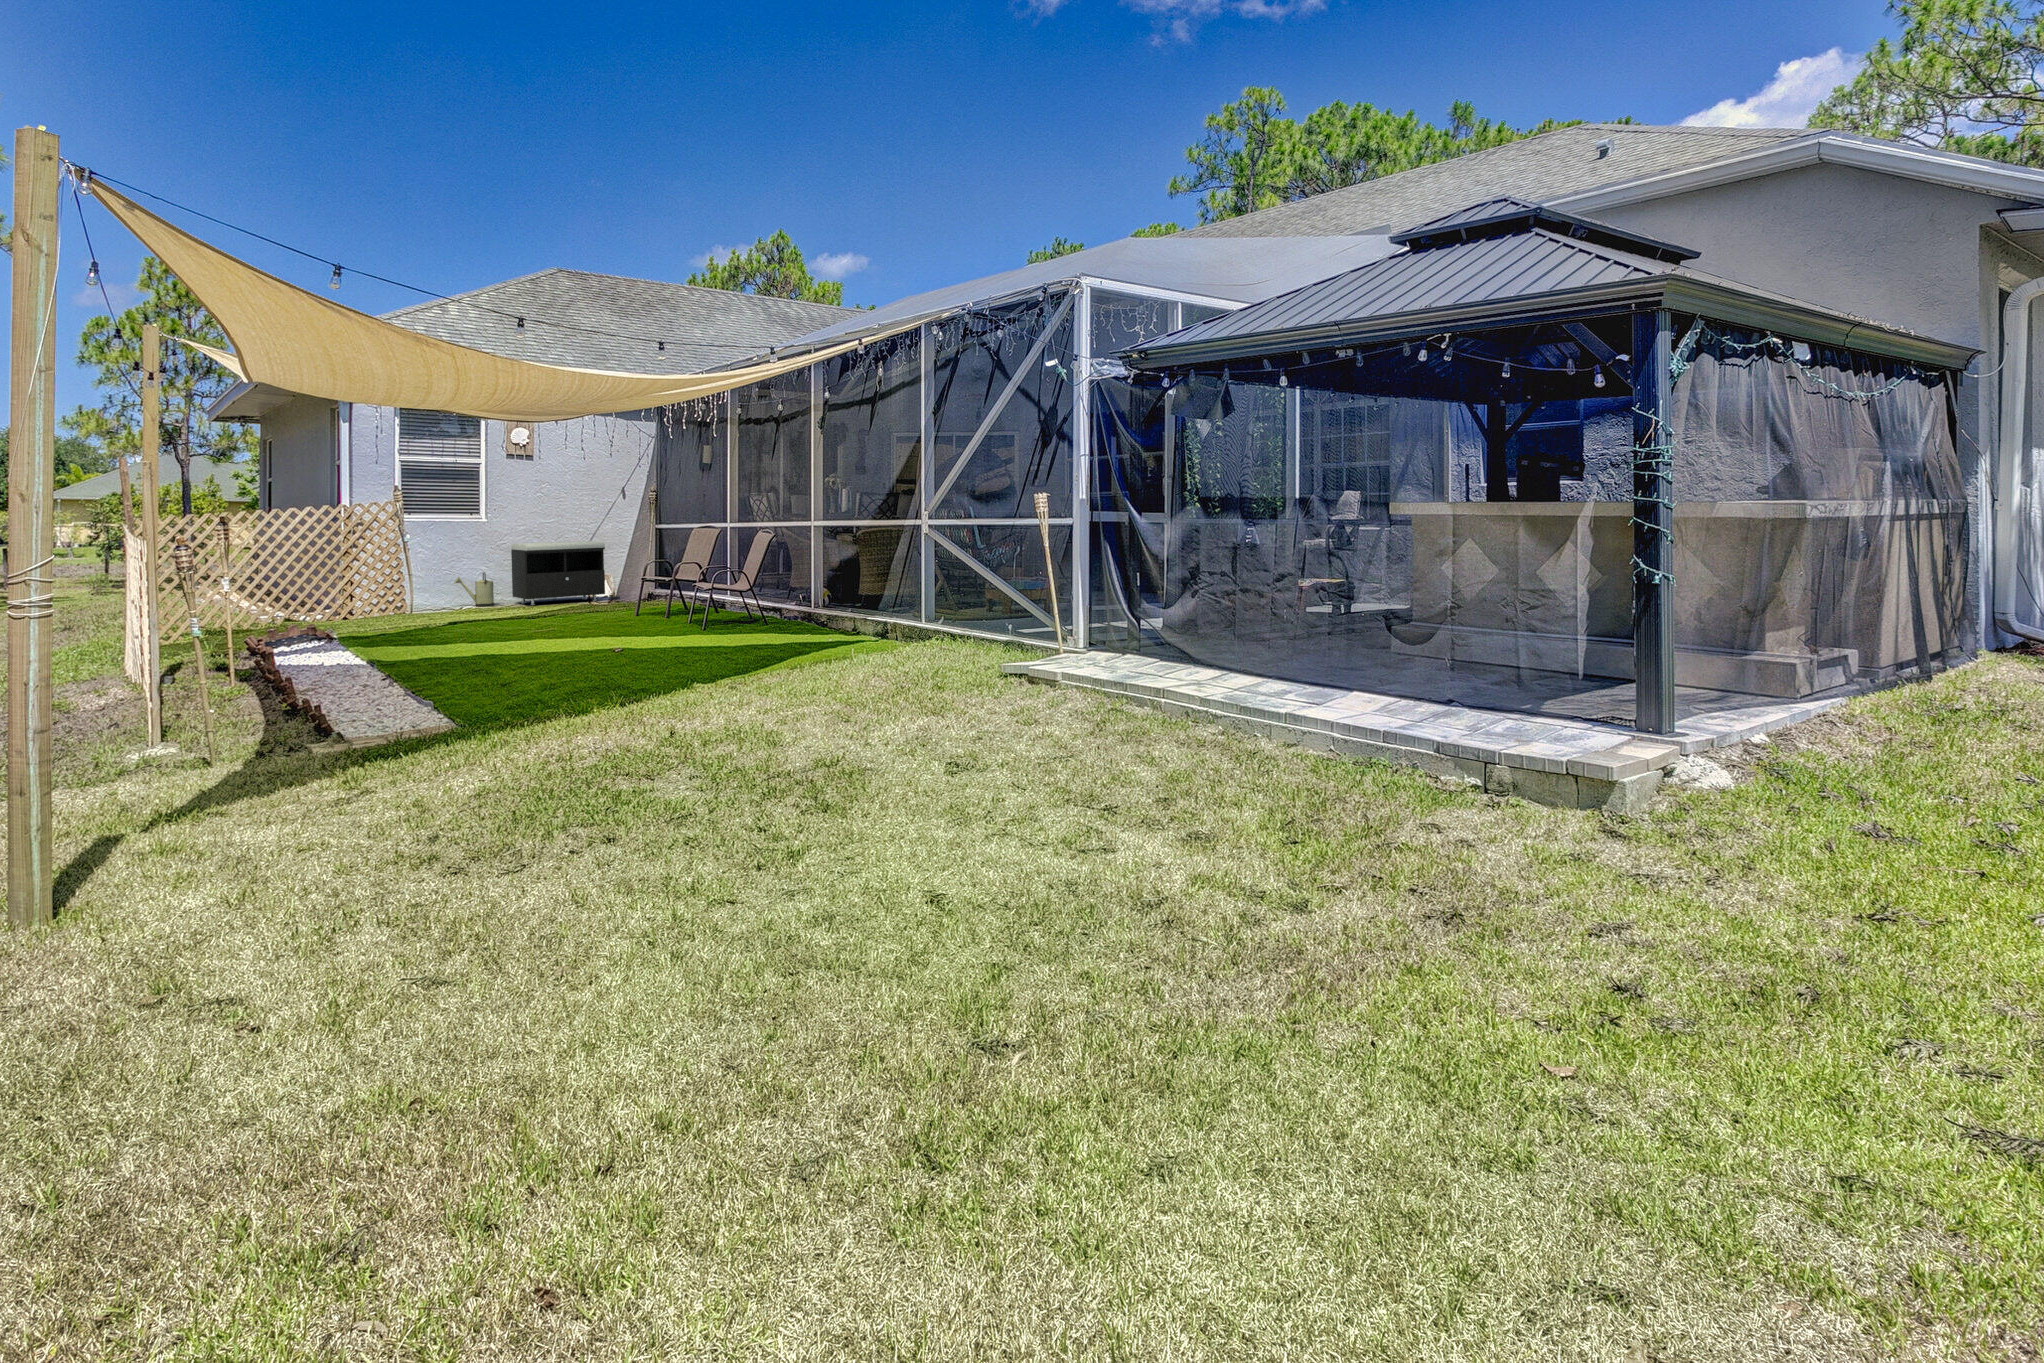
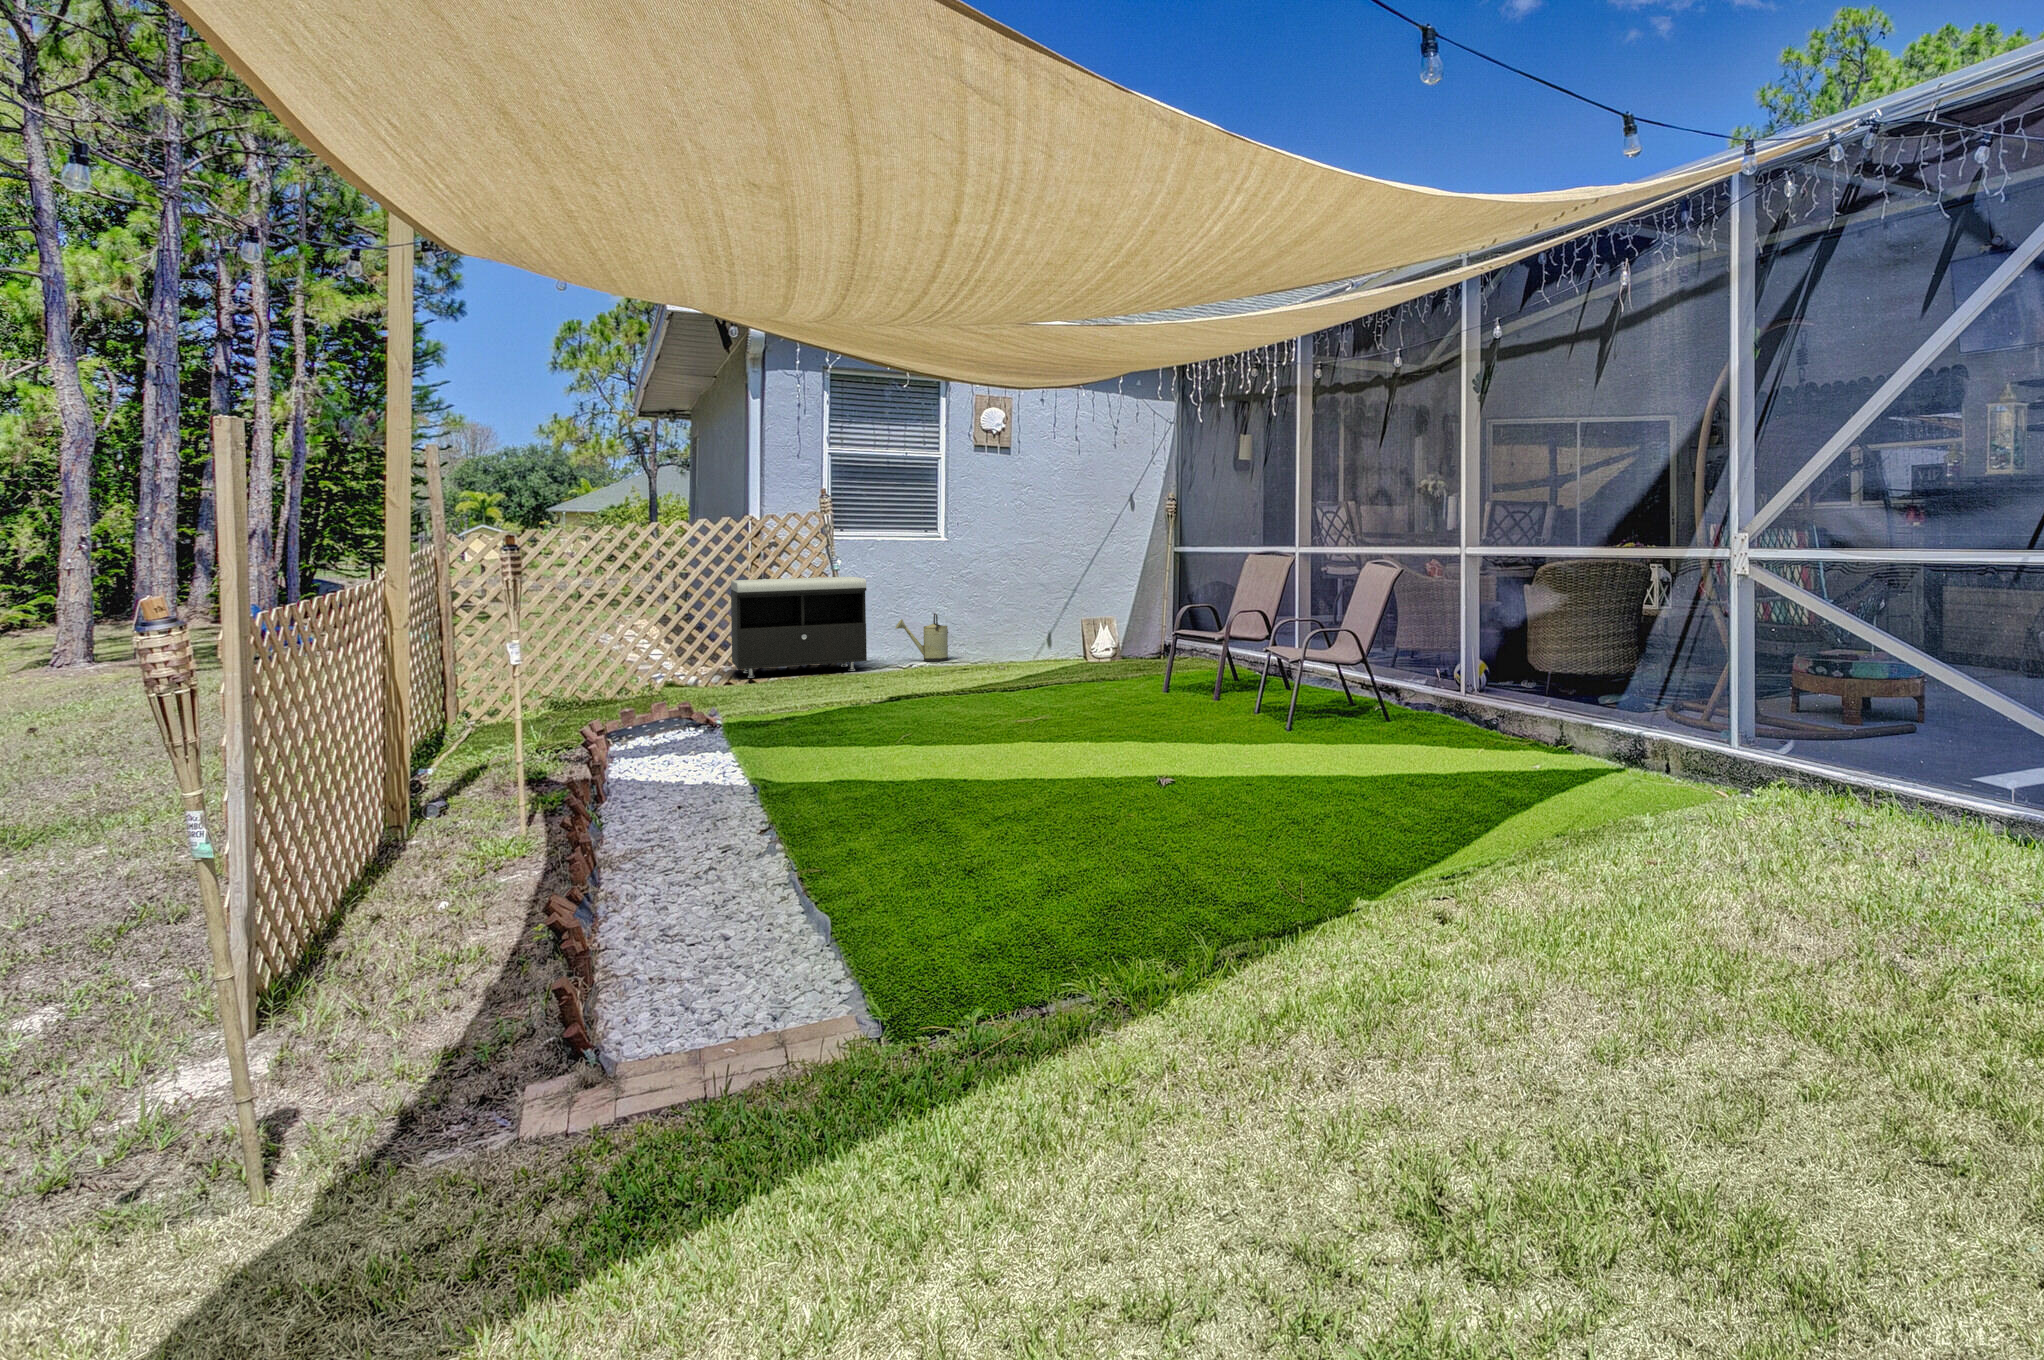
storage bench: present [511,541,605,605] -> present [731,577,867,678]

